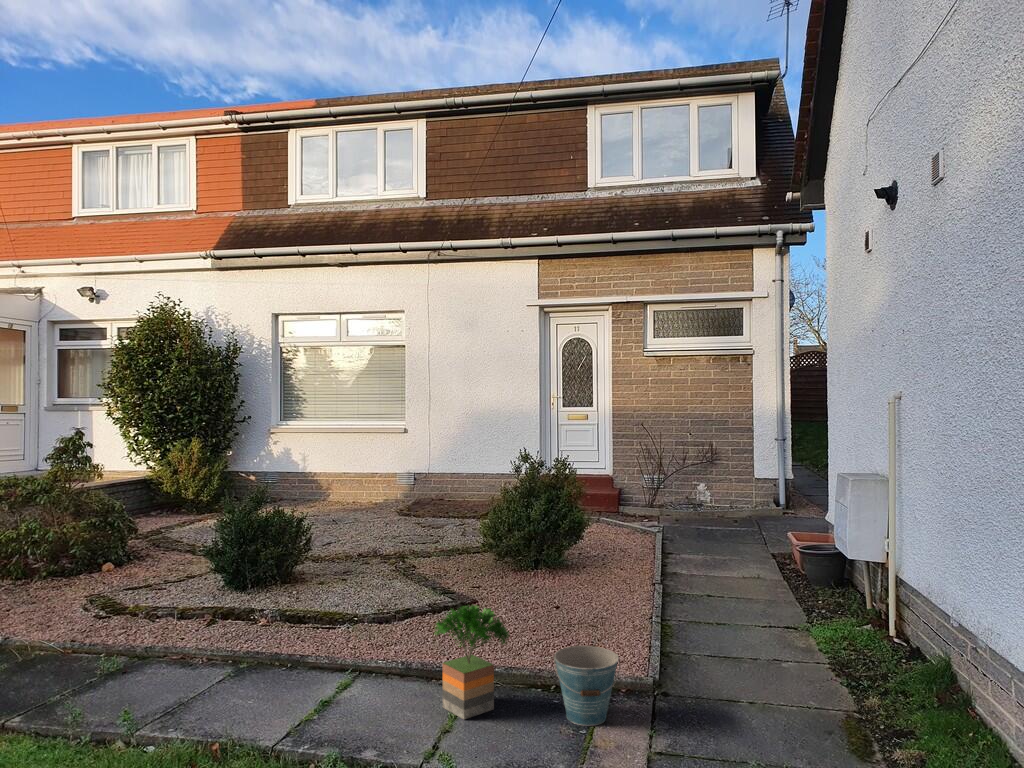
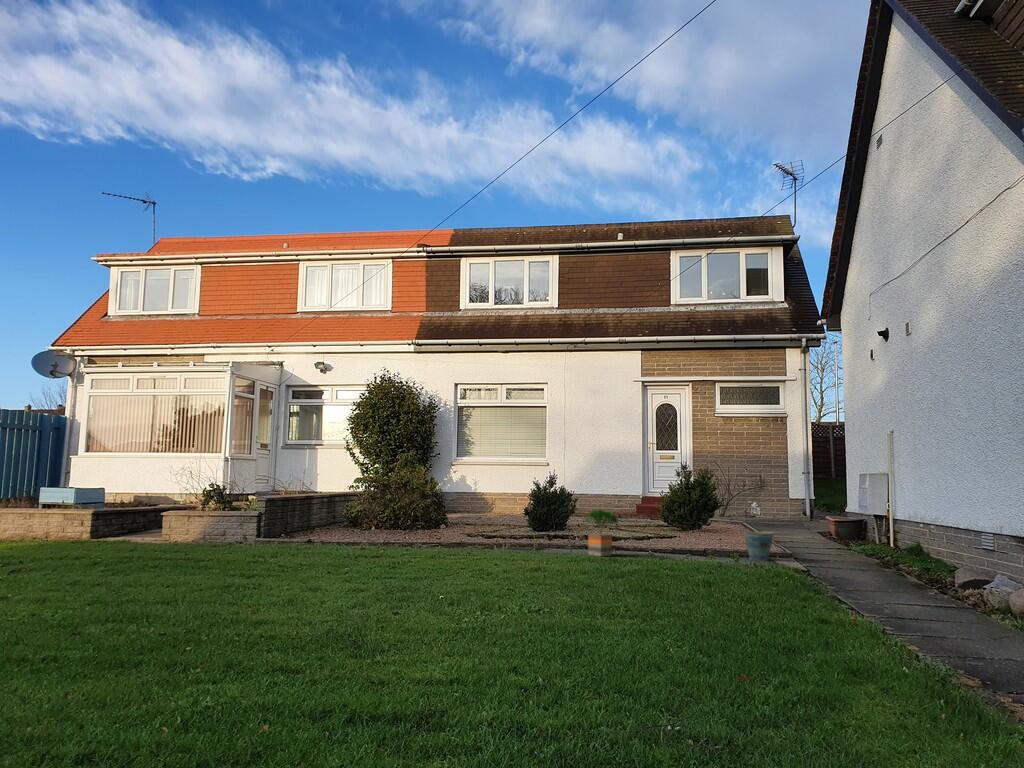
potted tree: present [435,605,510,719] -> present [585,510,618,556]

